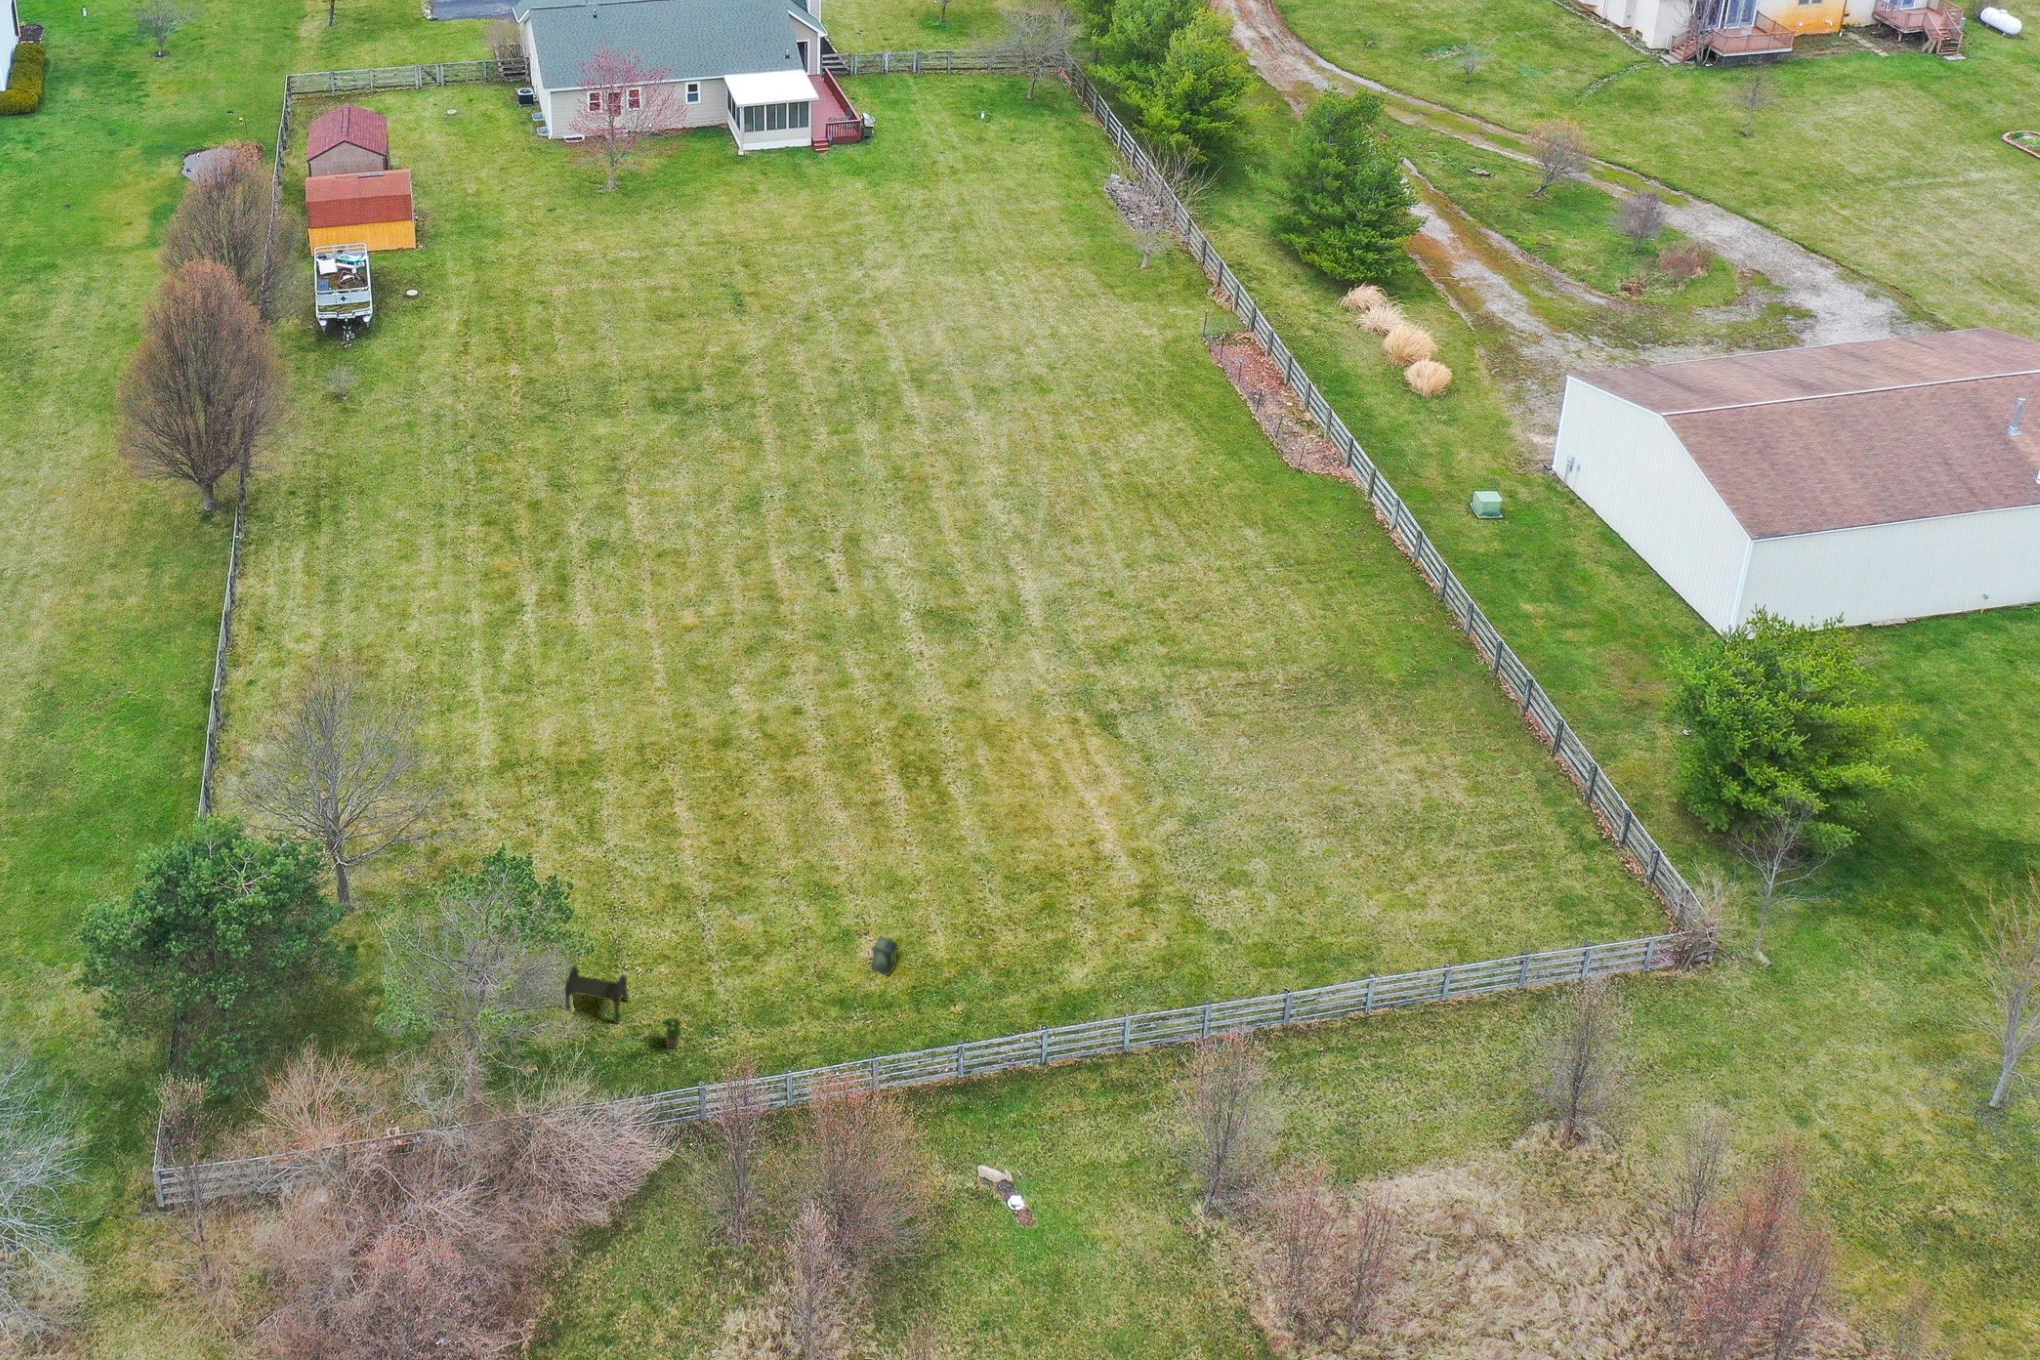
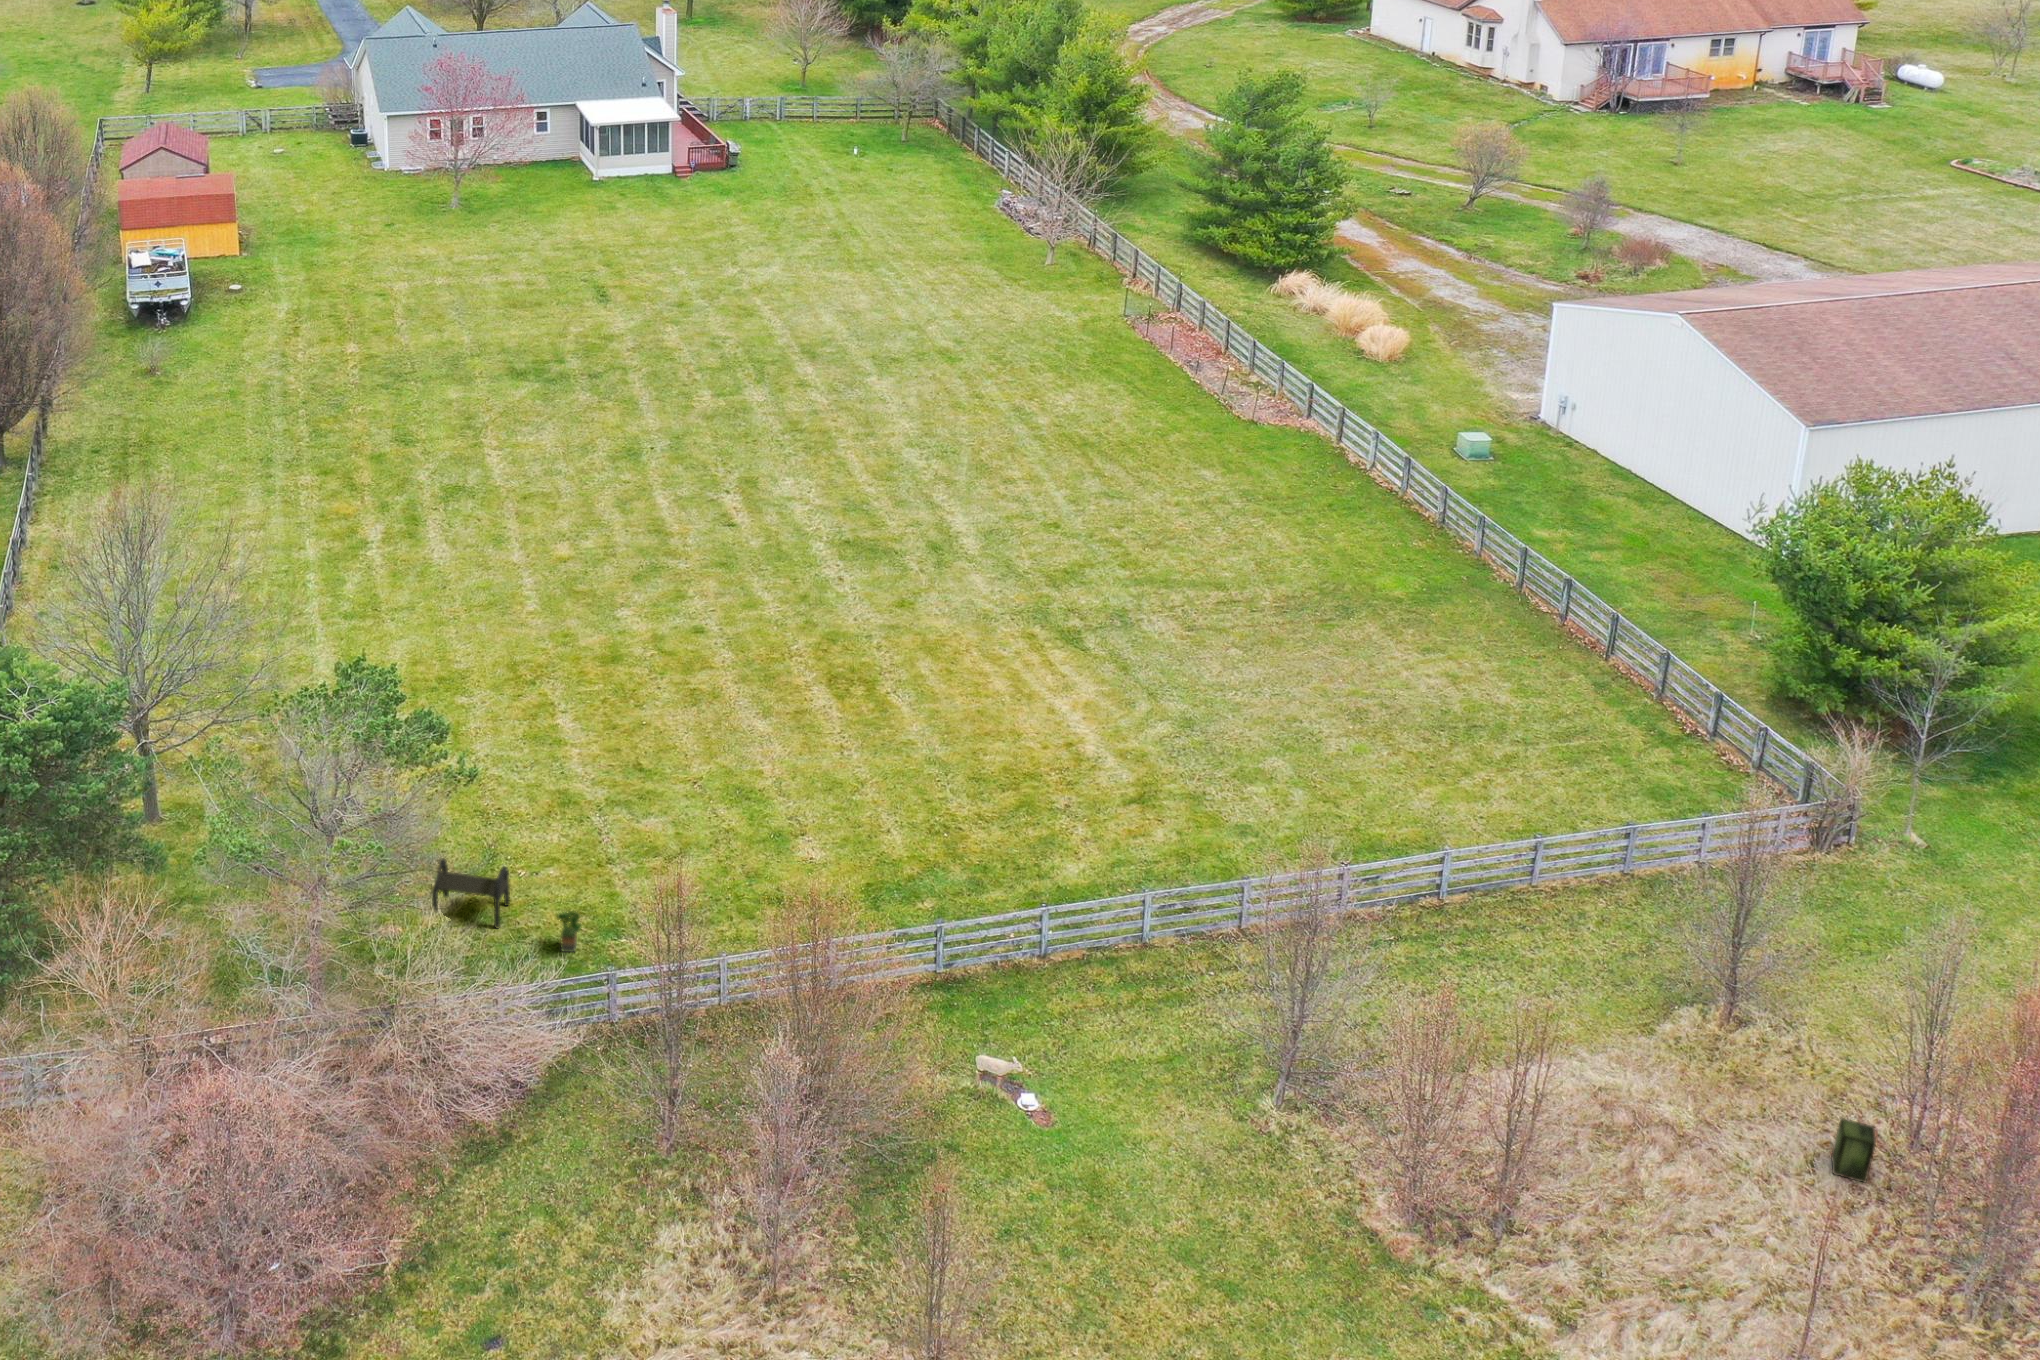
storage box: present [872,937,897,976] -> present [1831,1118,1876,1182]

